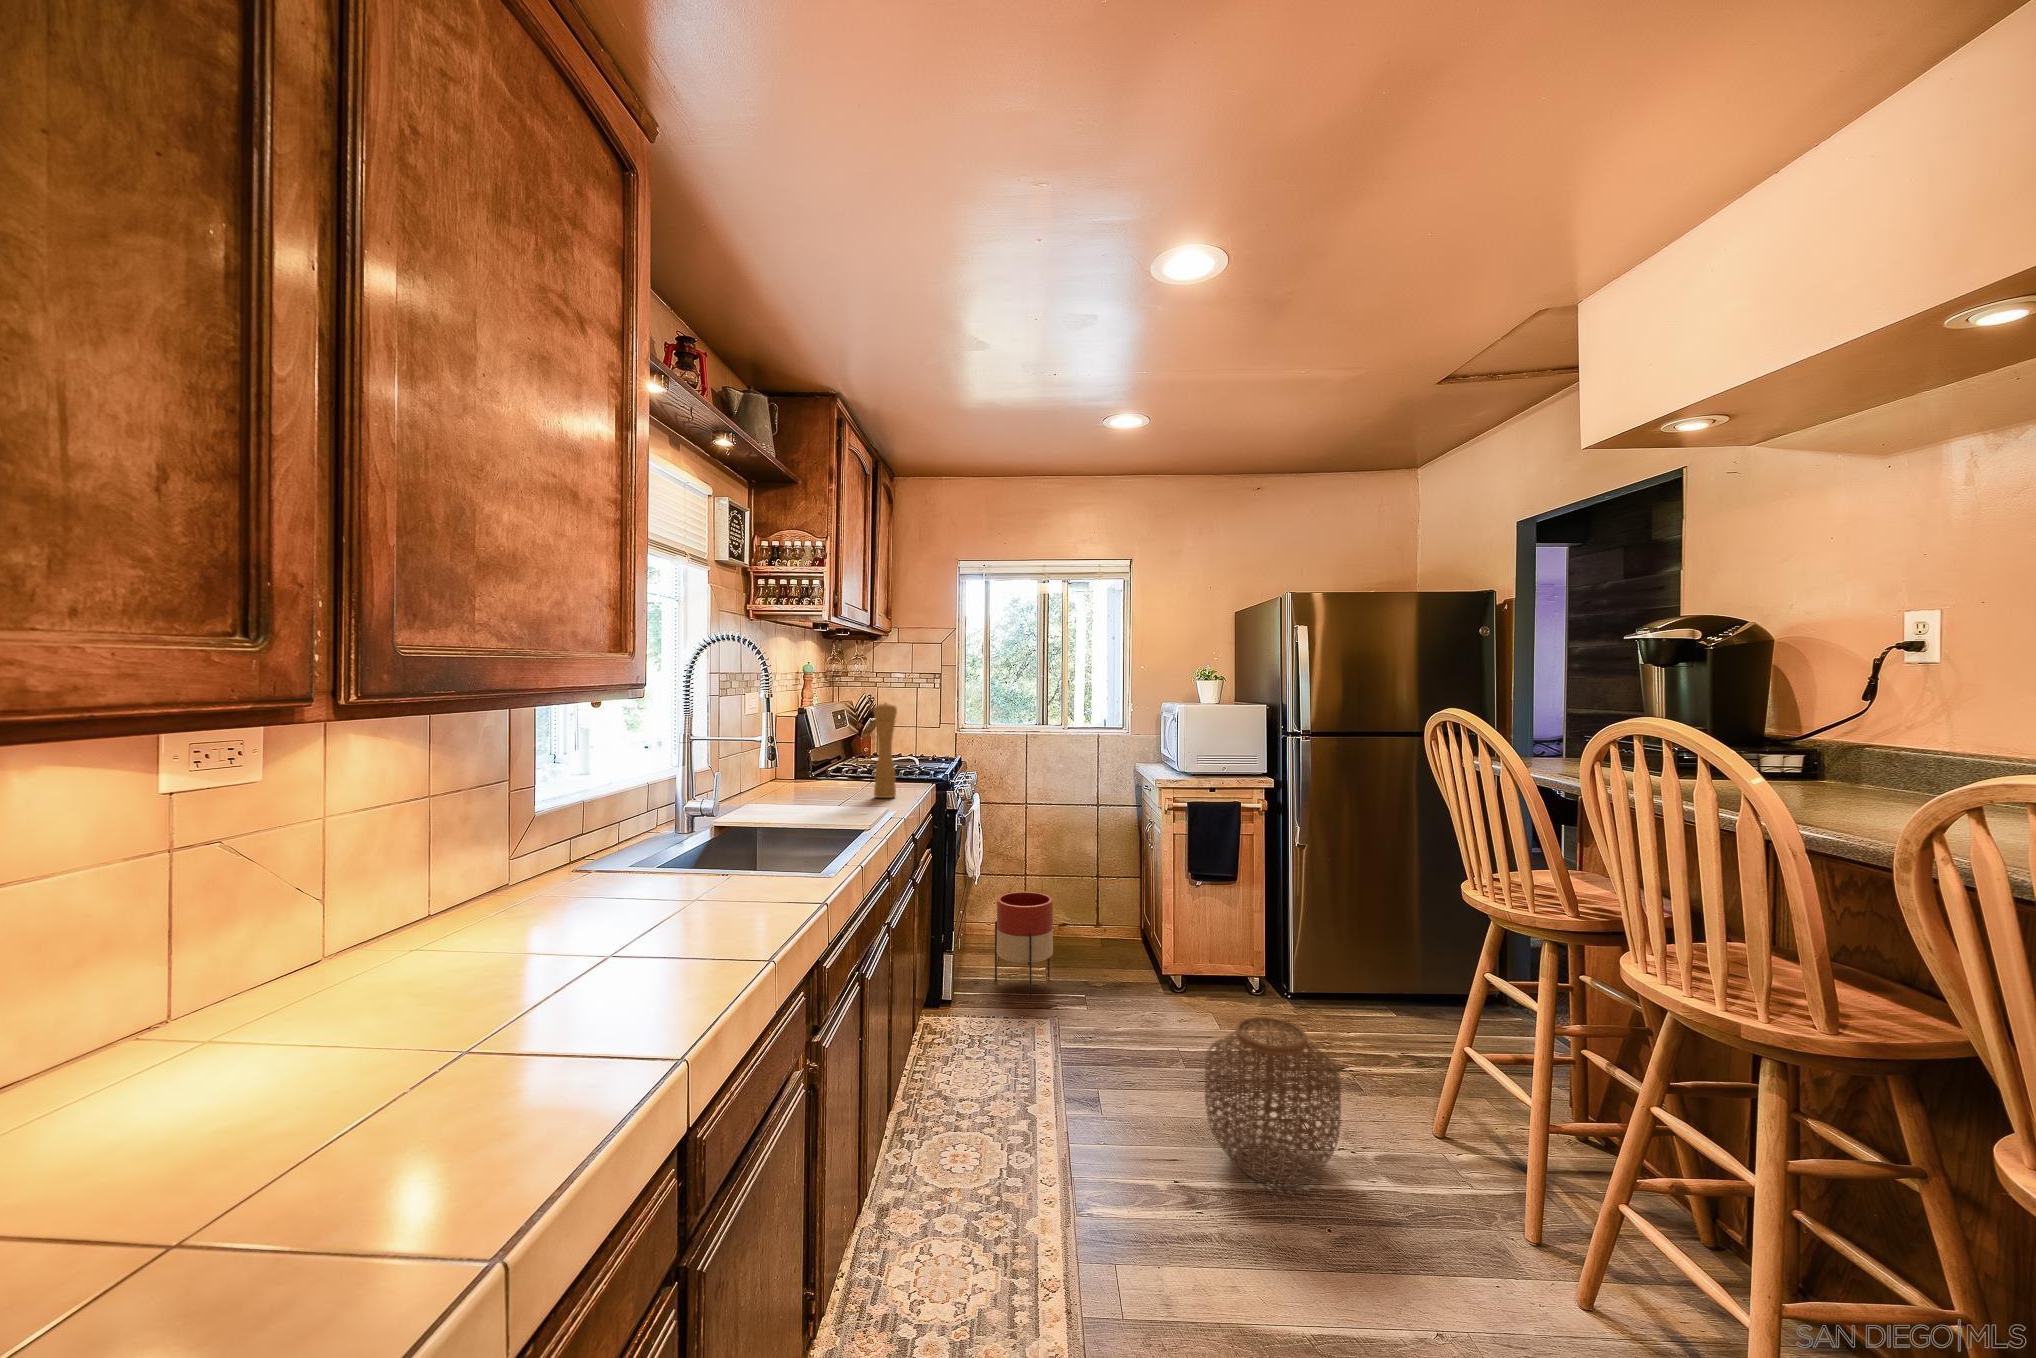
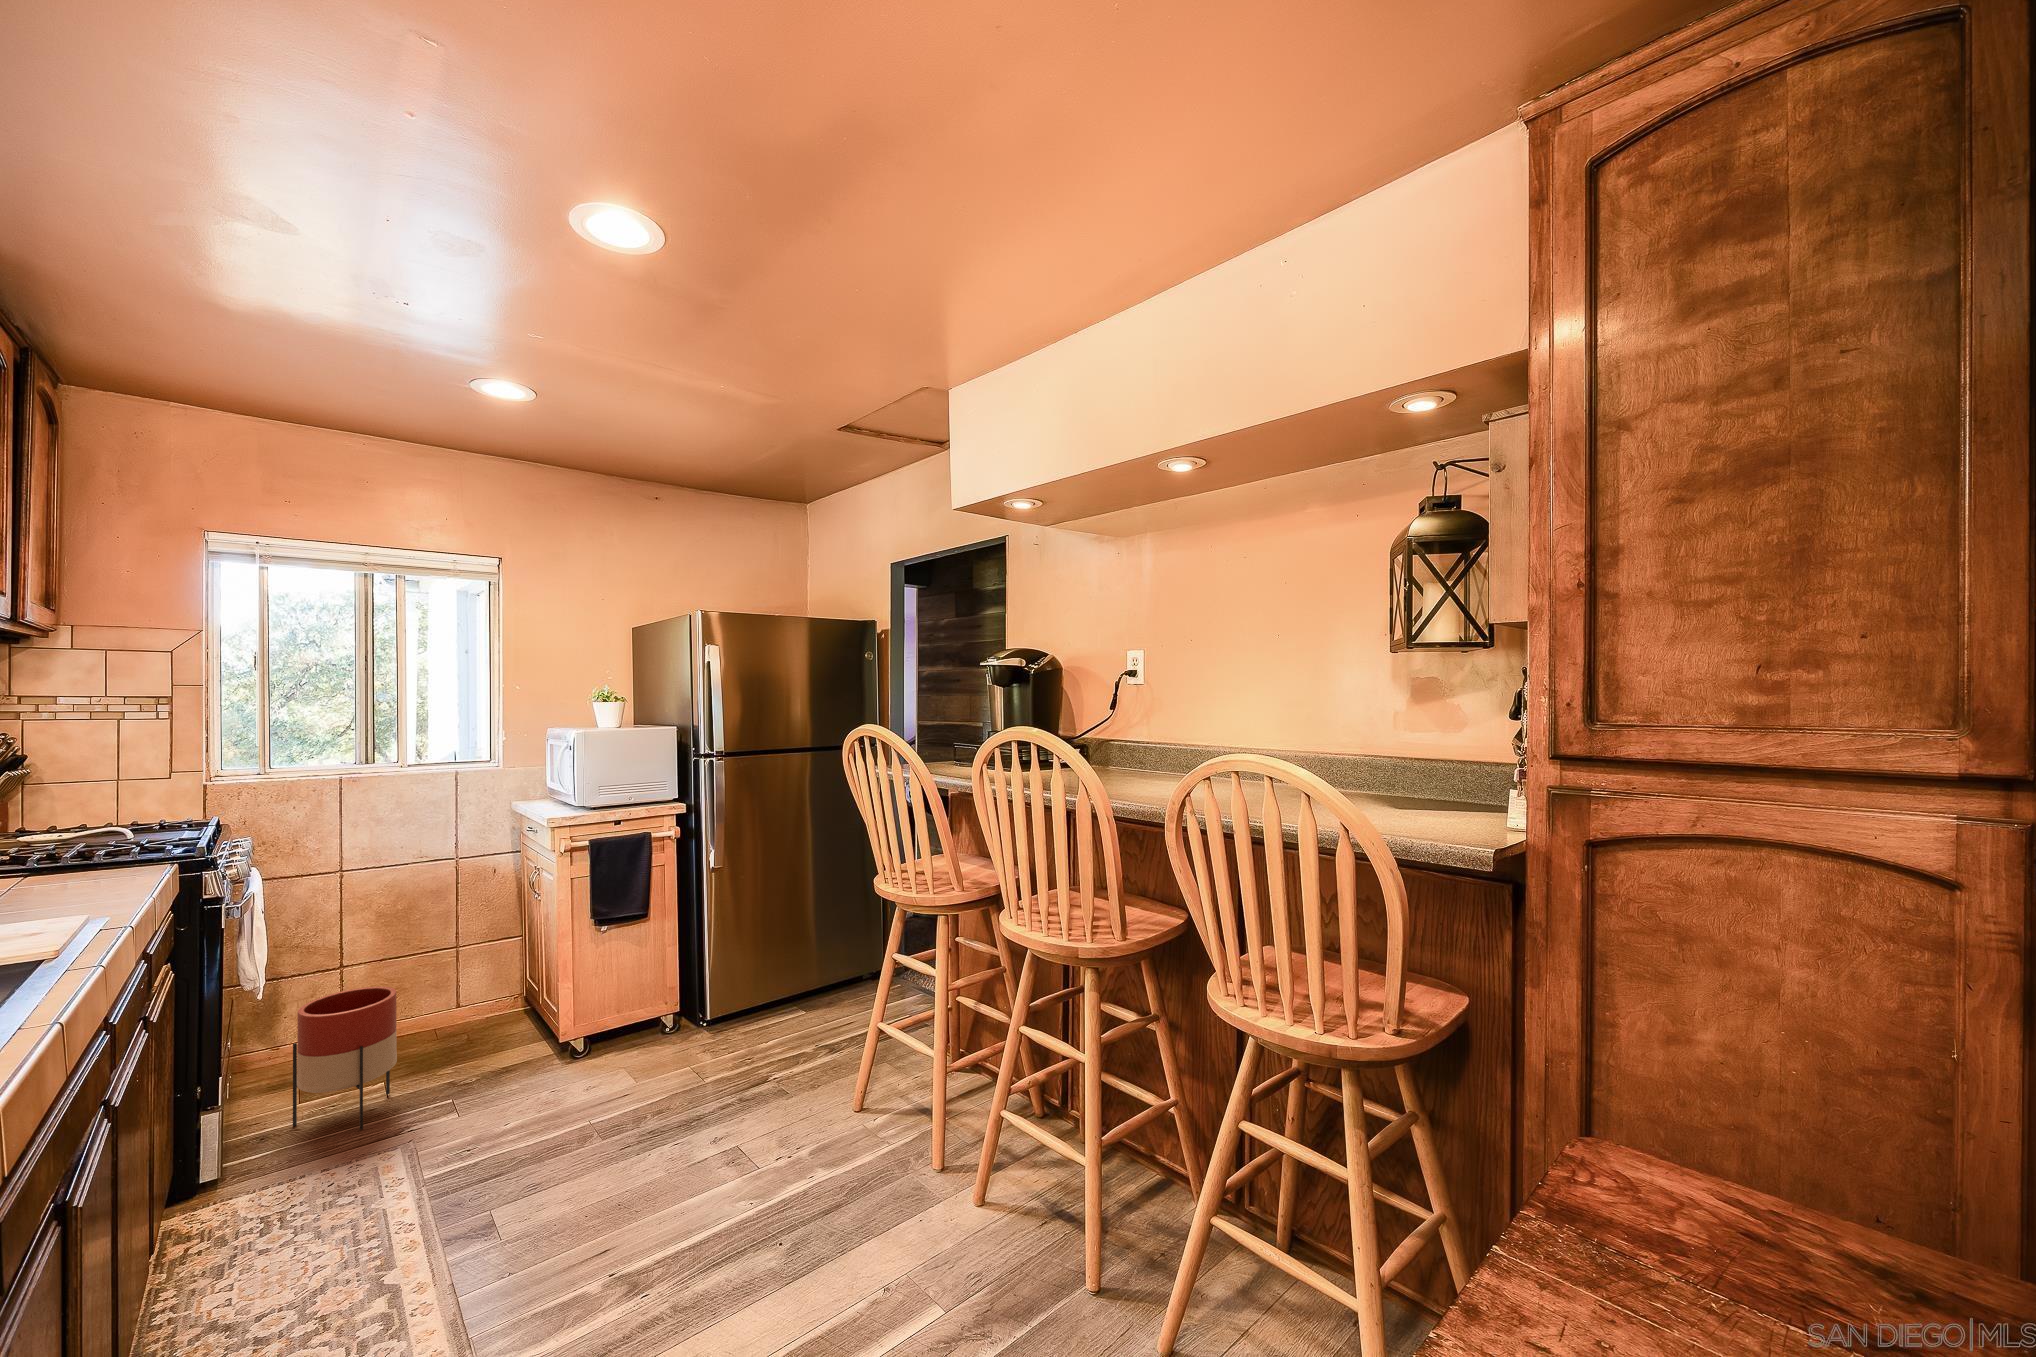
pepper mill: present [873,703,897,798] -> none [51,753,109,908]
woven basket: present [1205,1017,1341,1187] -> none [639,1051,782,1228]

